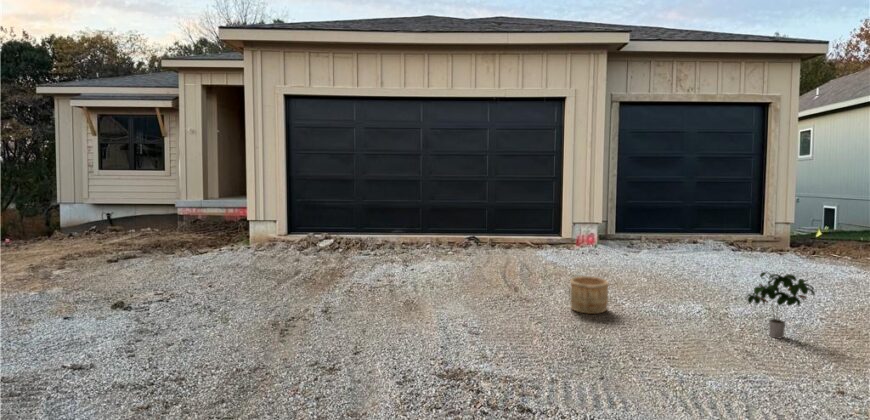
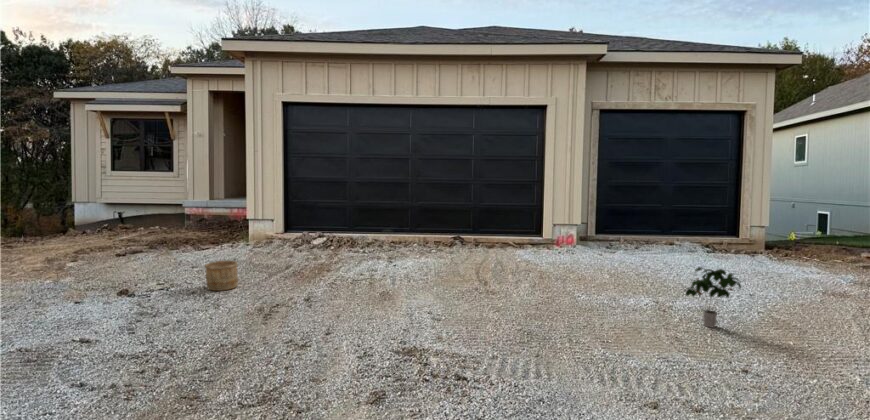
wooden bucket: present [570,276,609,314] -> present [205,261,238,291]

